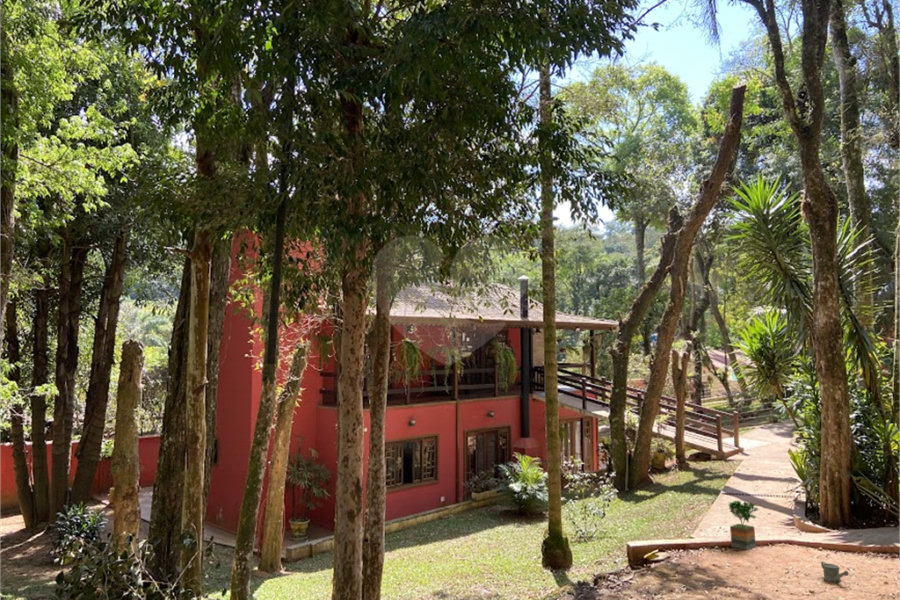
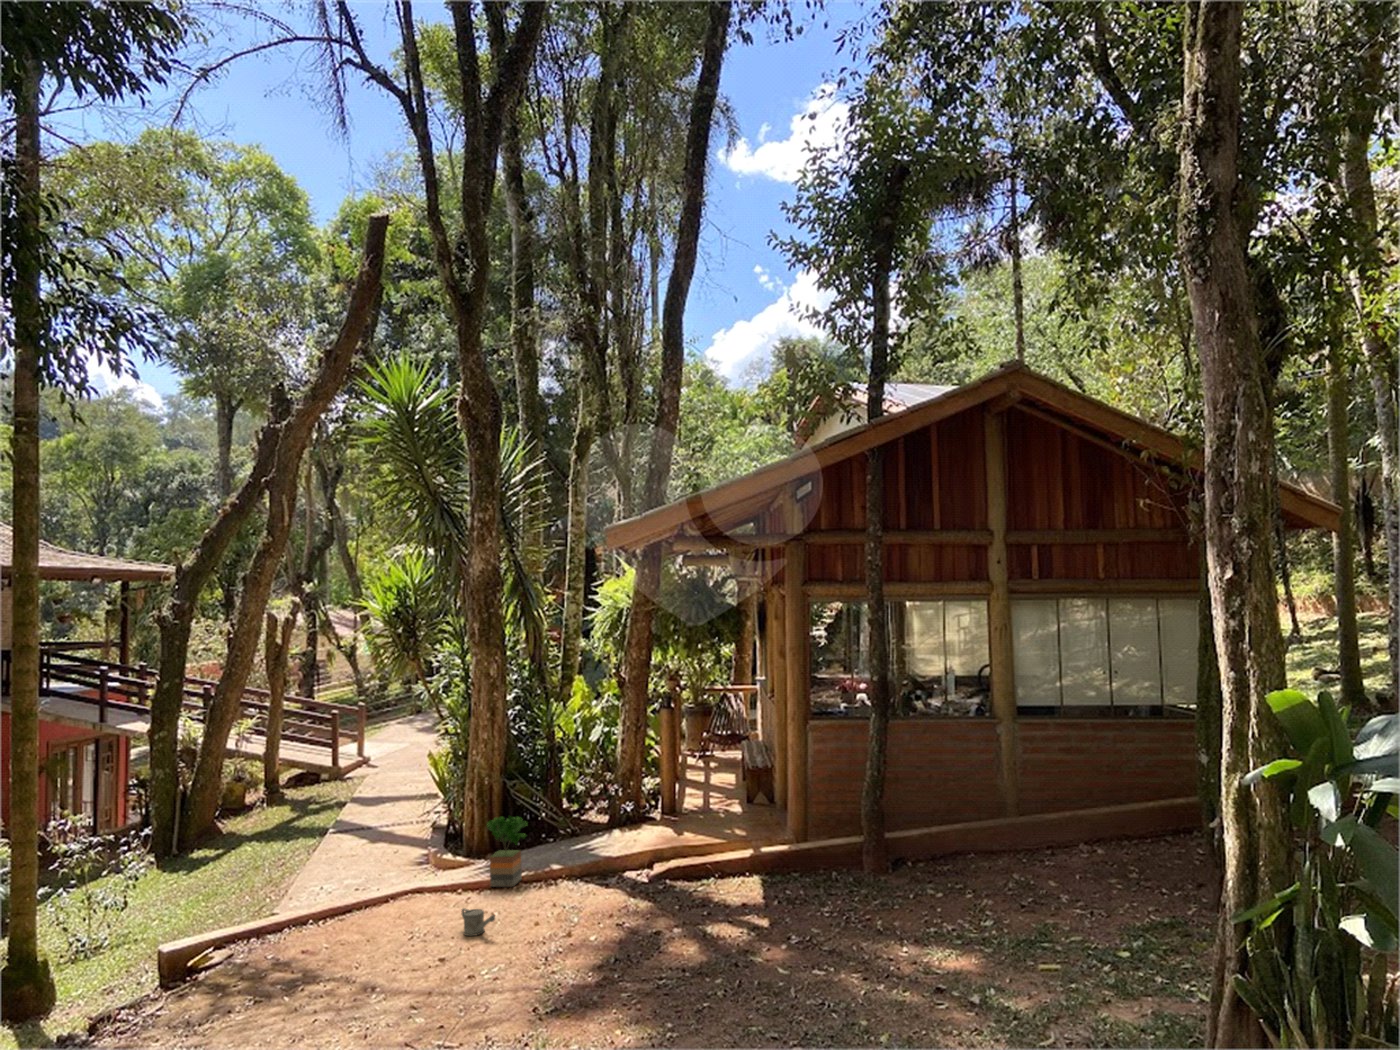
potted tree: present [729,501,758,550] -> present [487,816,527,887]

